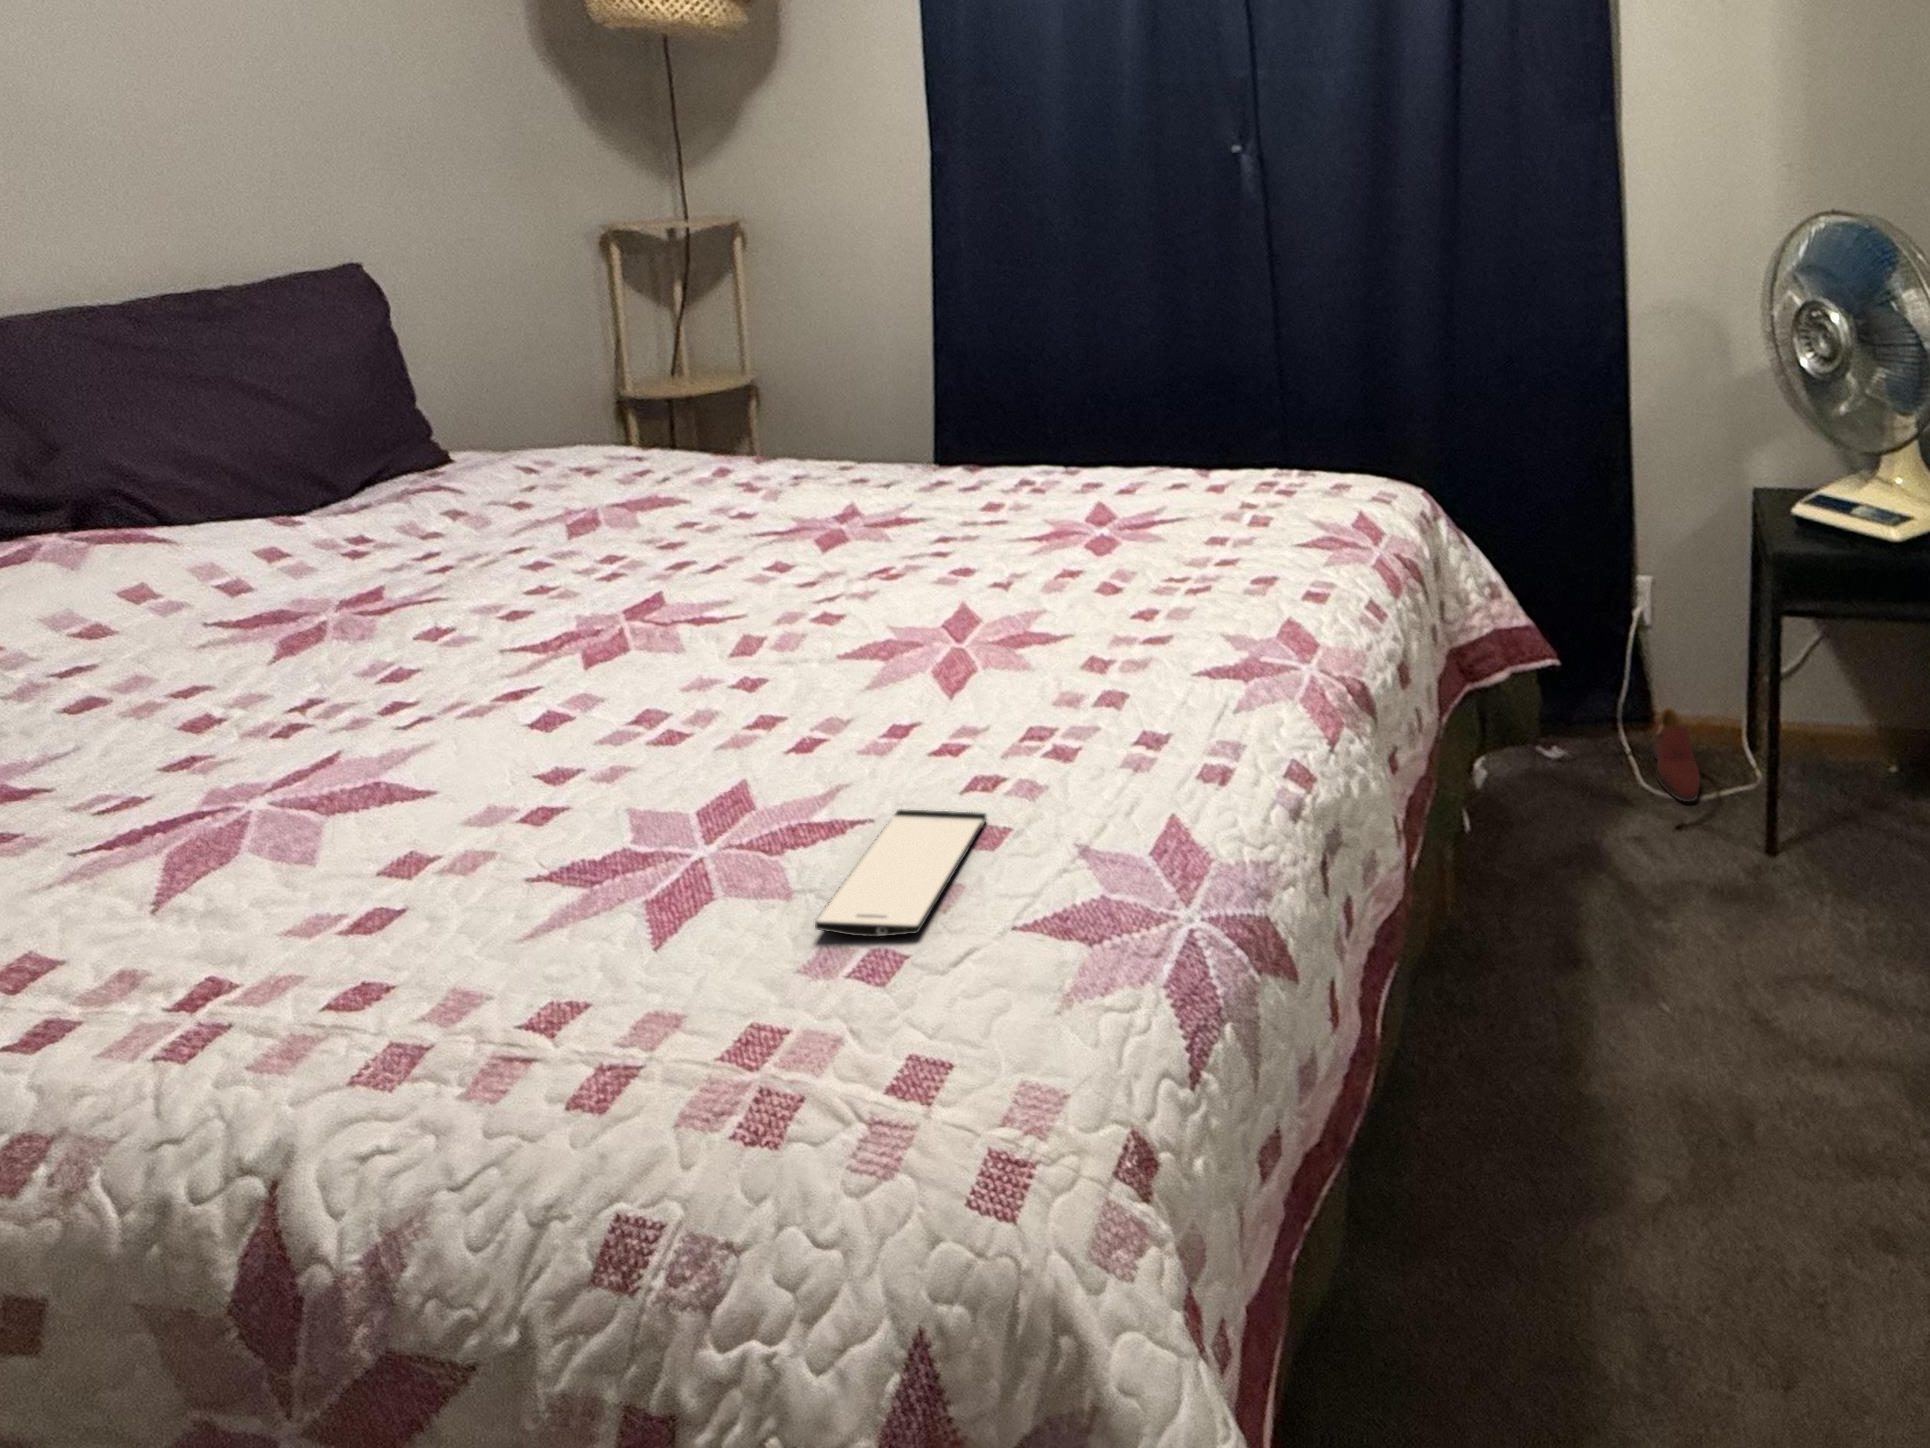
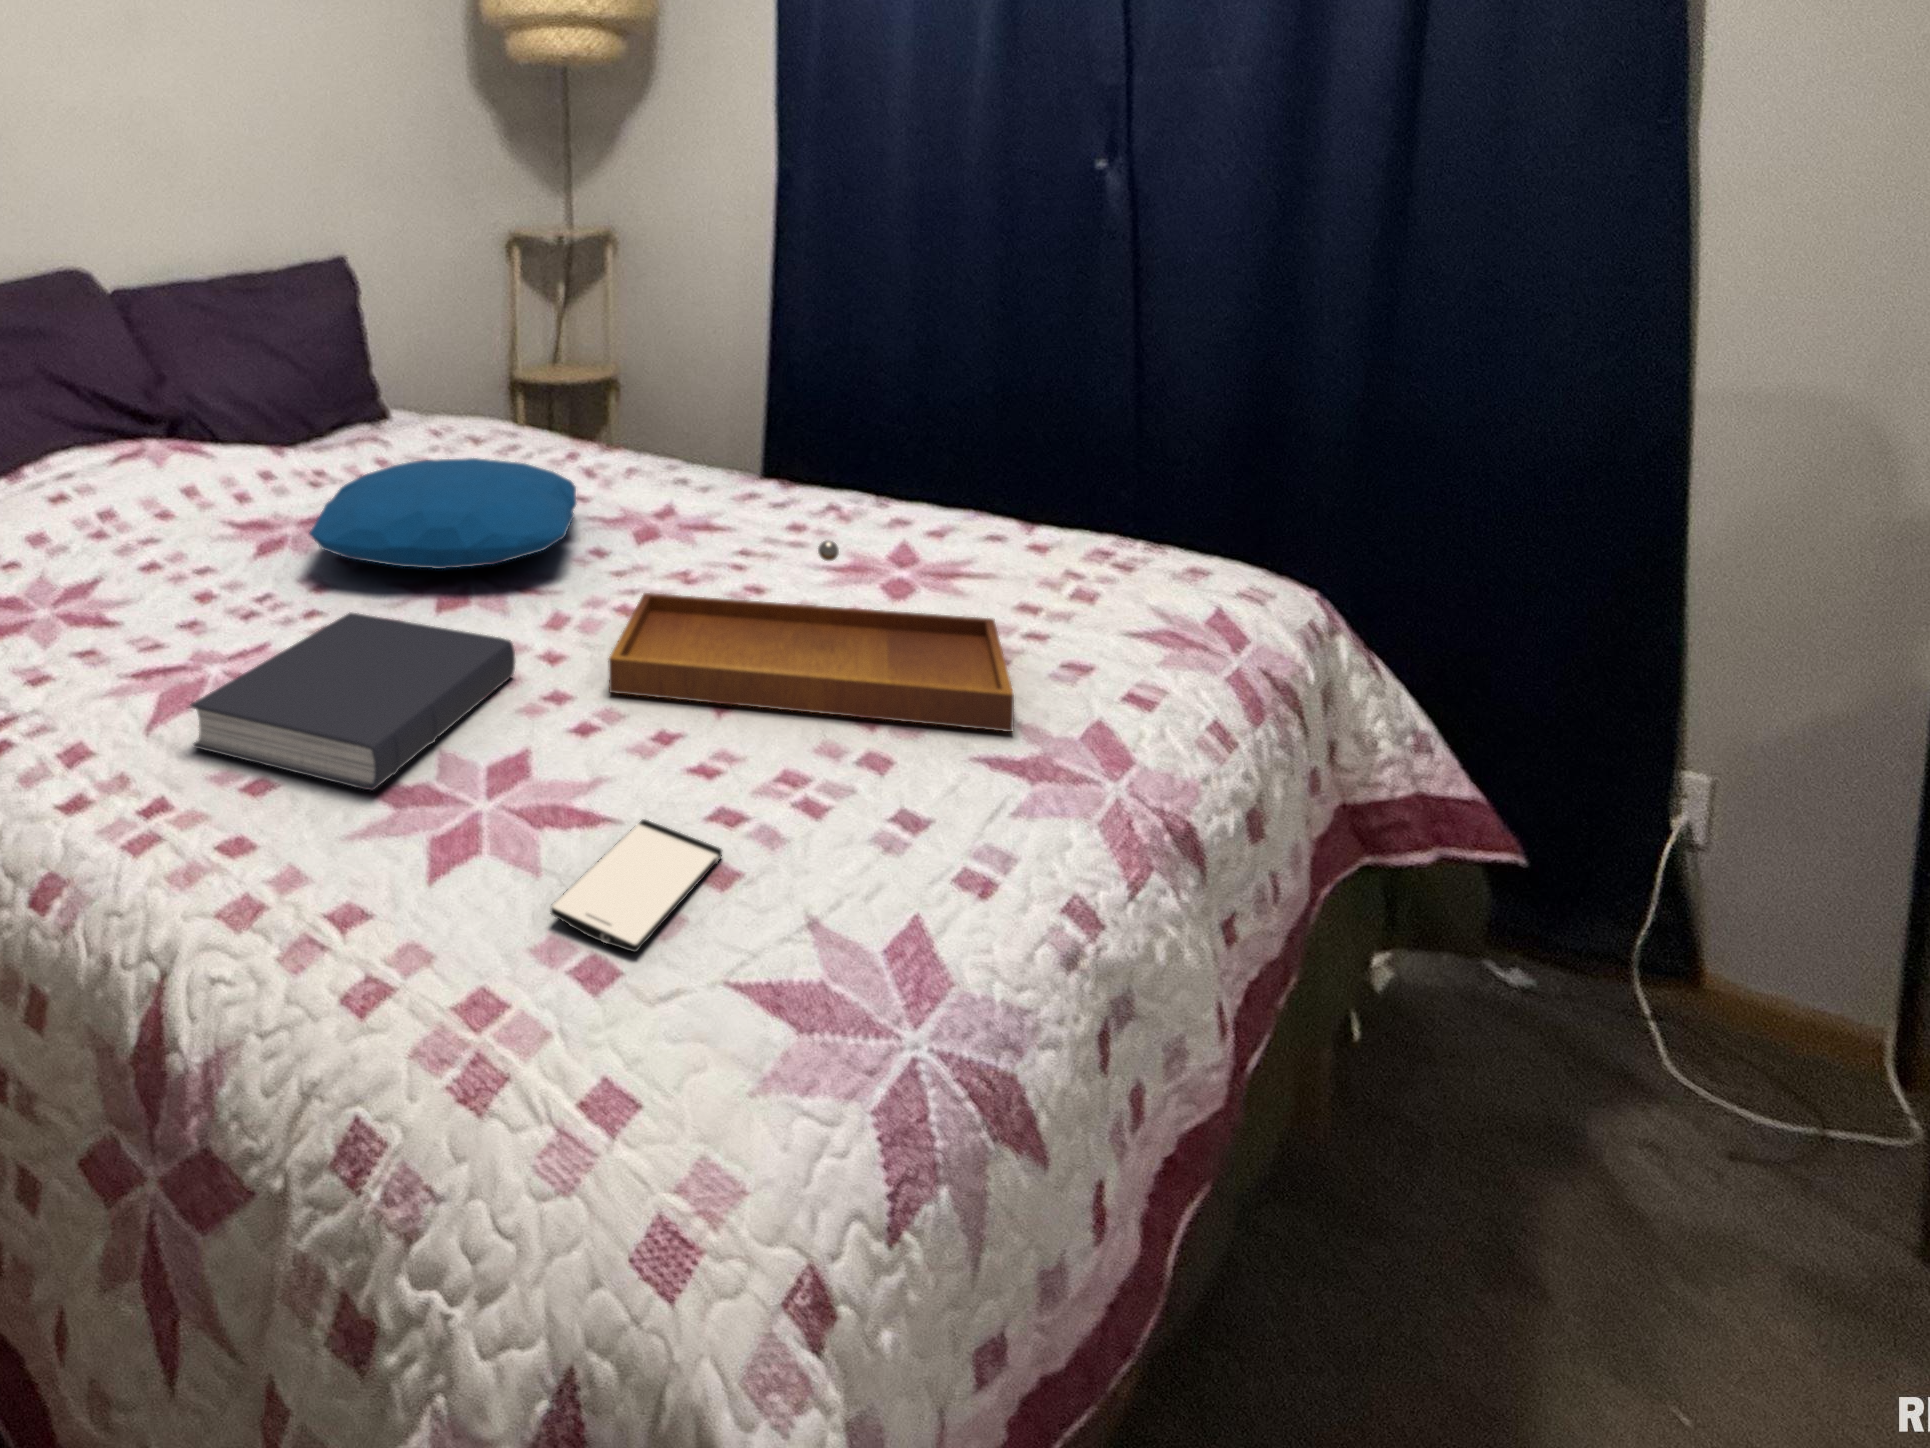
pillow: none [374,484,751,631] -> present [309,458,576,569]
tray: none [827,507,1225,702] -> present [608,540,1014,732]
book: none [234,673,710,907] -> present [191,613,516,791]
shoe: present [1653,708,1700,802] -> none [1705,978,1796,1134]

